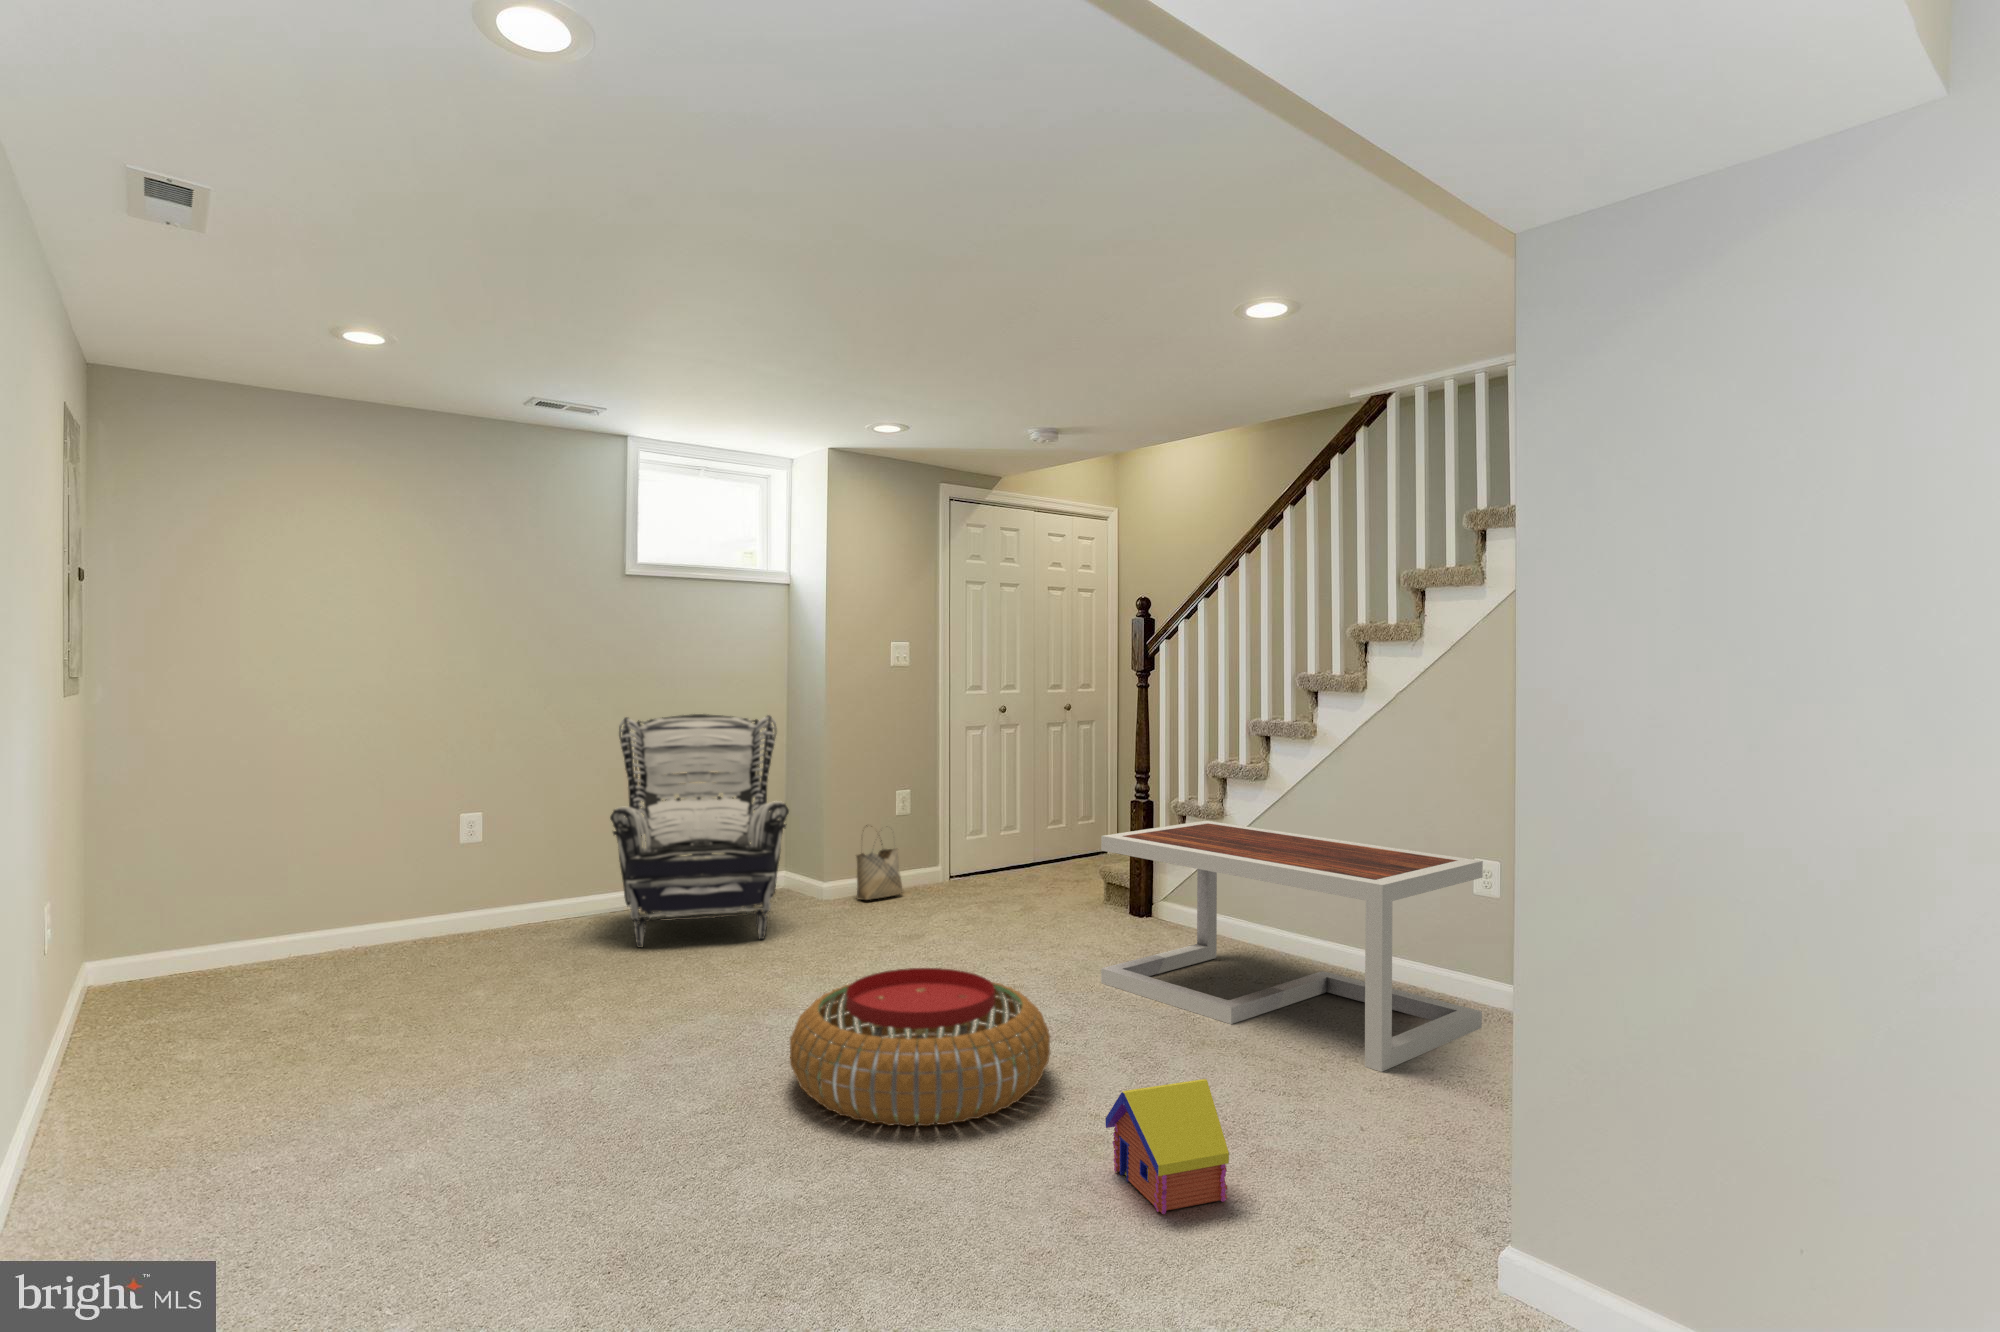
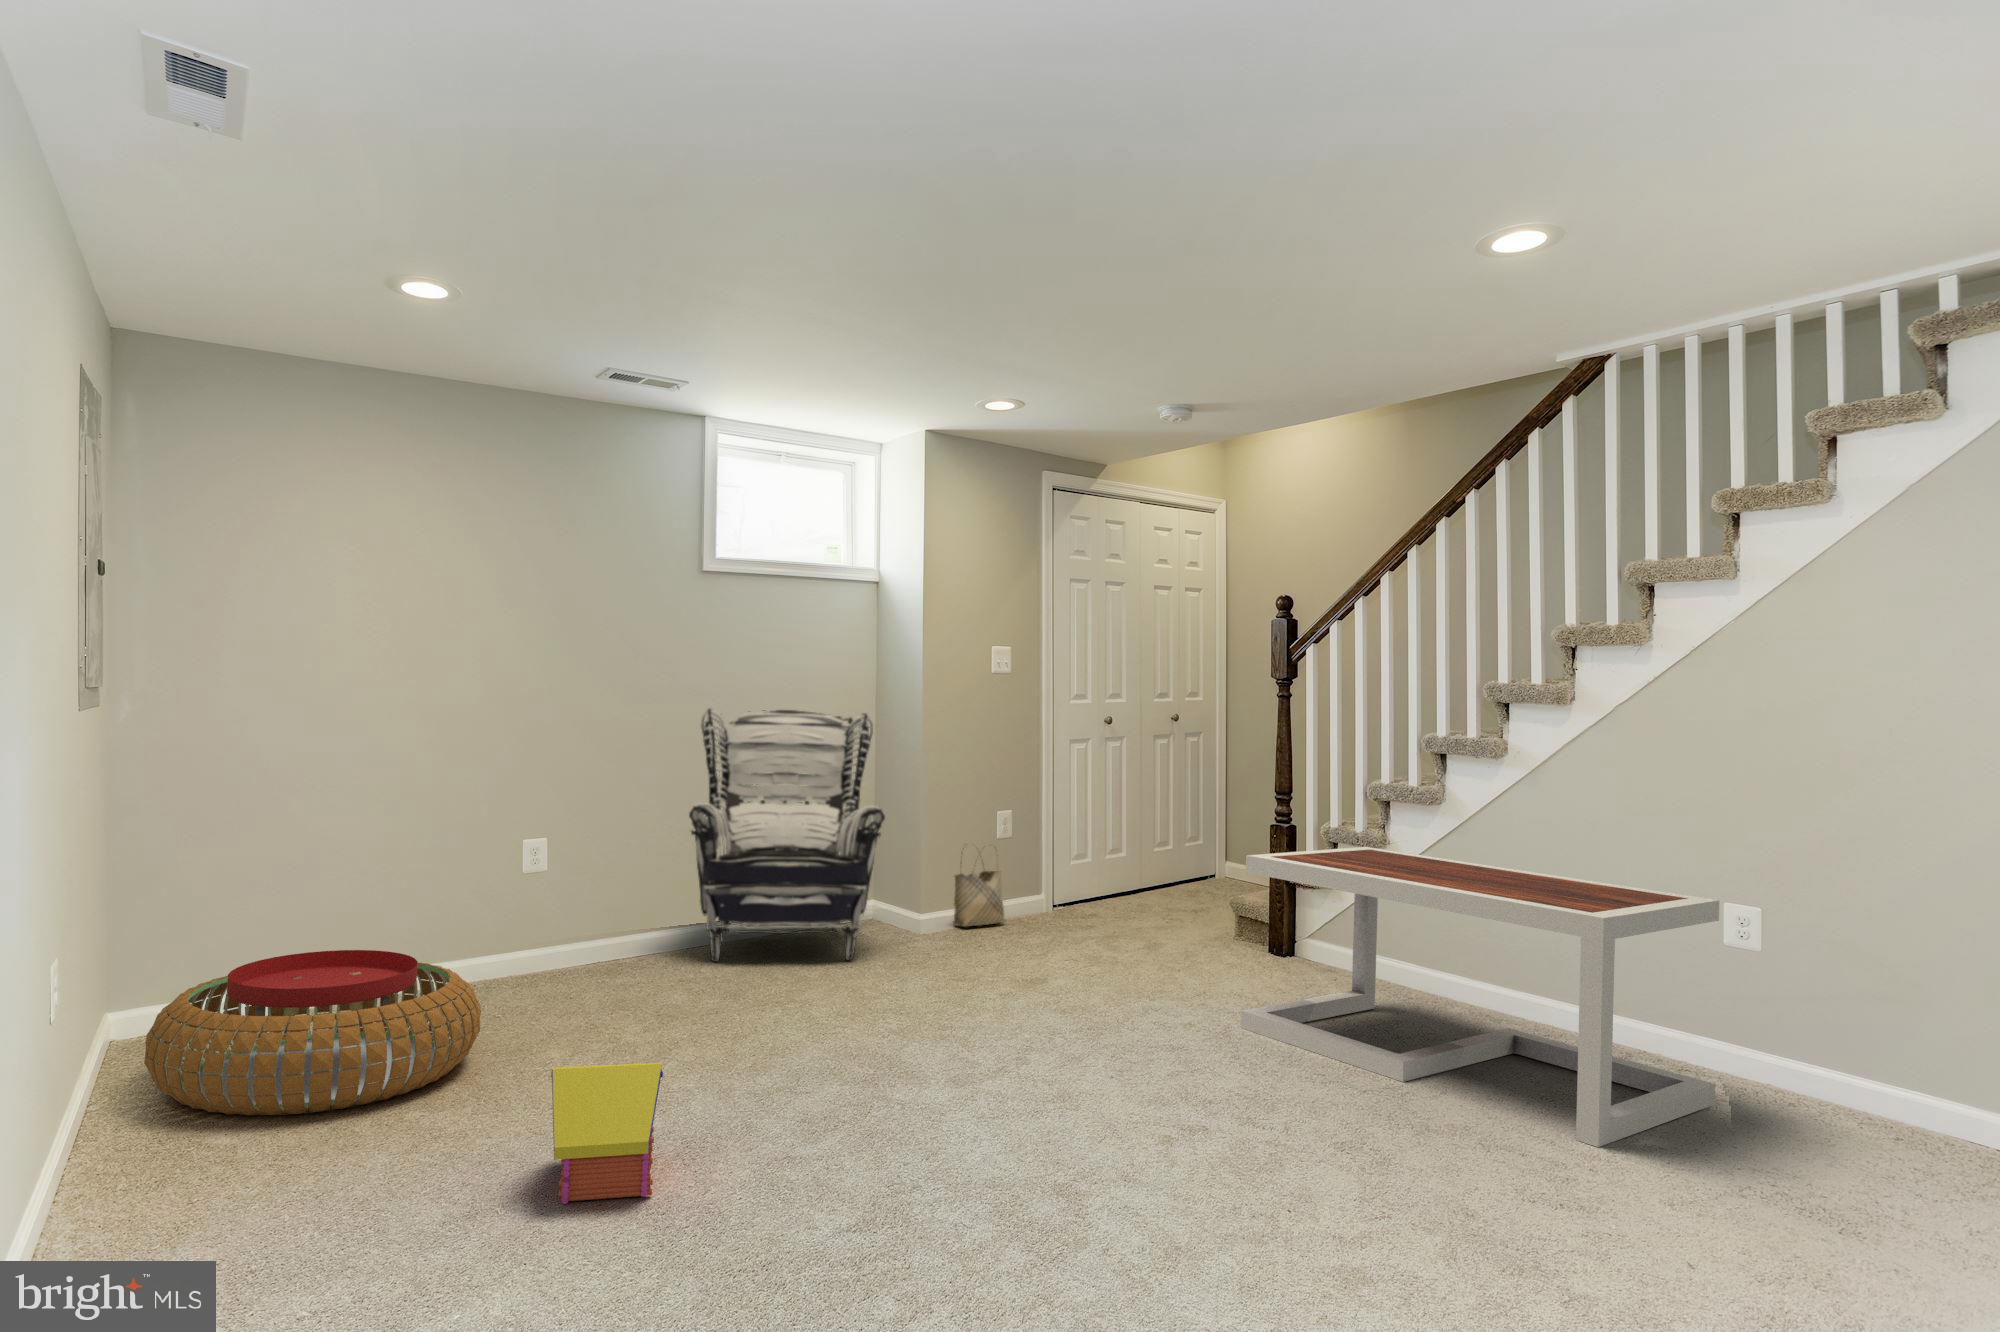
pouf: present [790,968,1050,1126] -> present [144,950,481,1115]
toy house: present [1106,1079,1229,1214] -> present [551,1063,663,1204]

